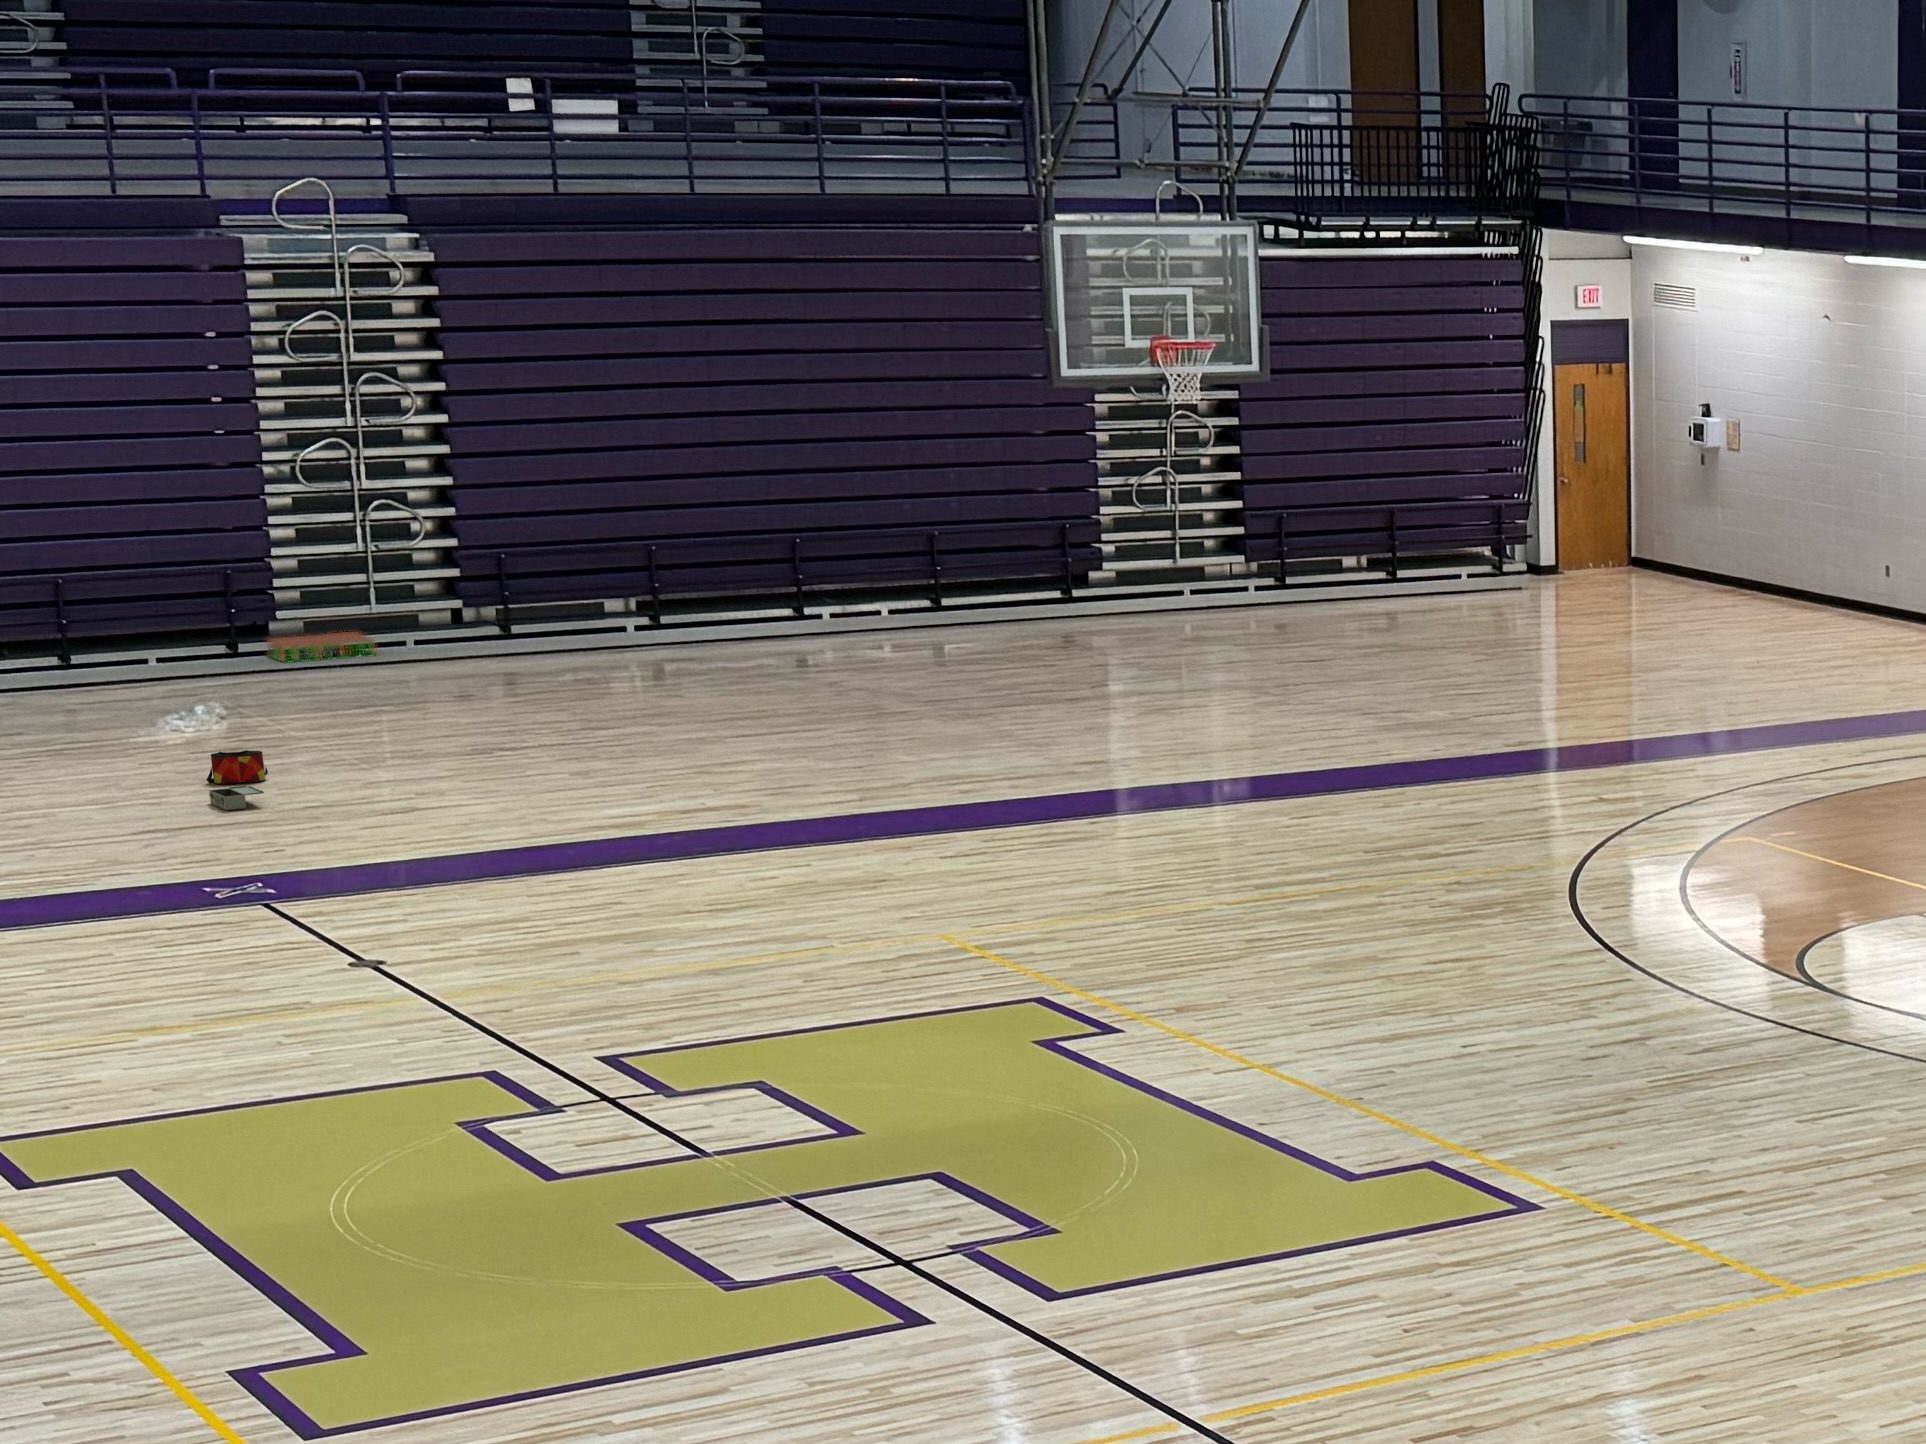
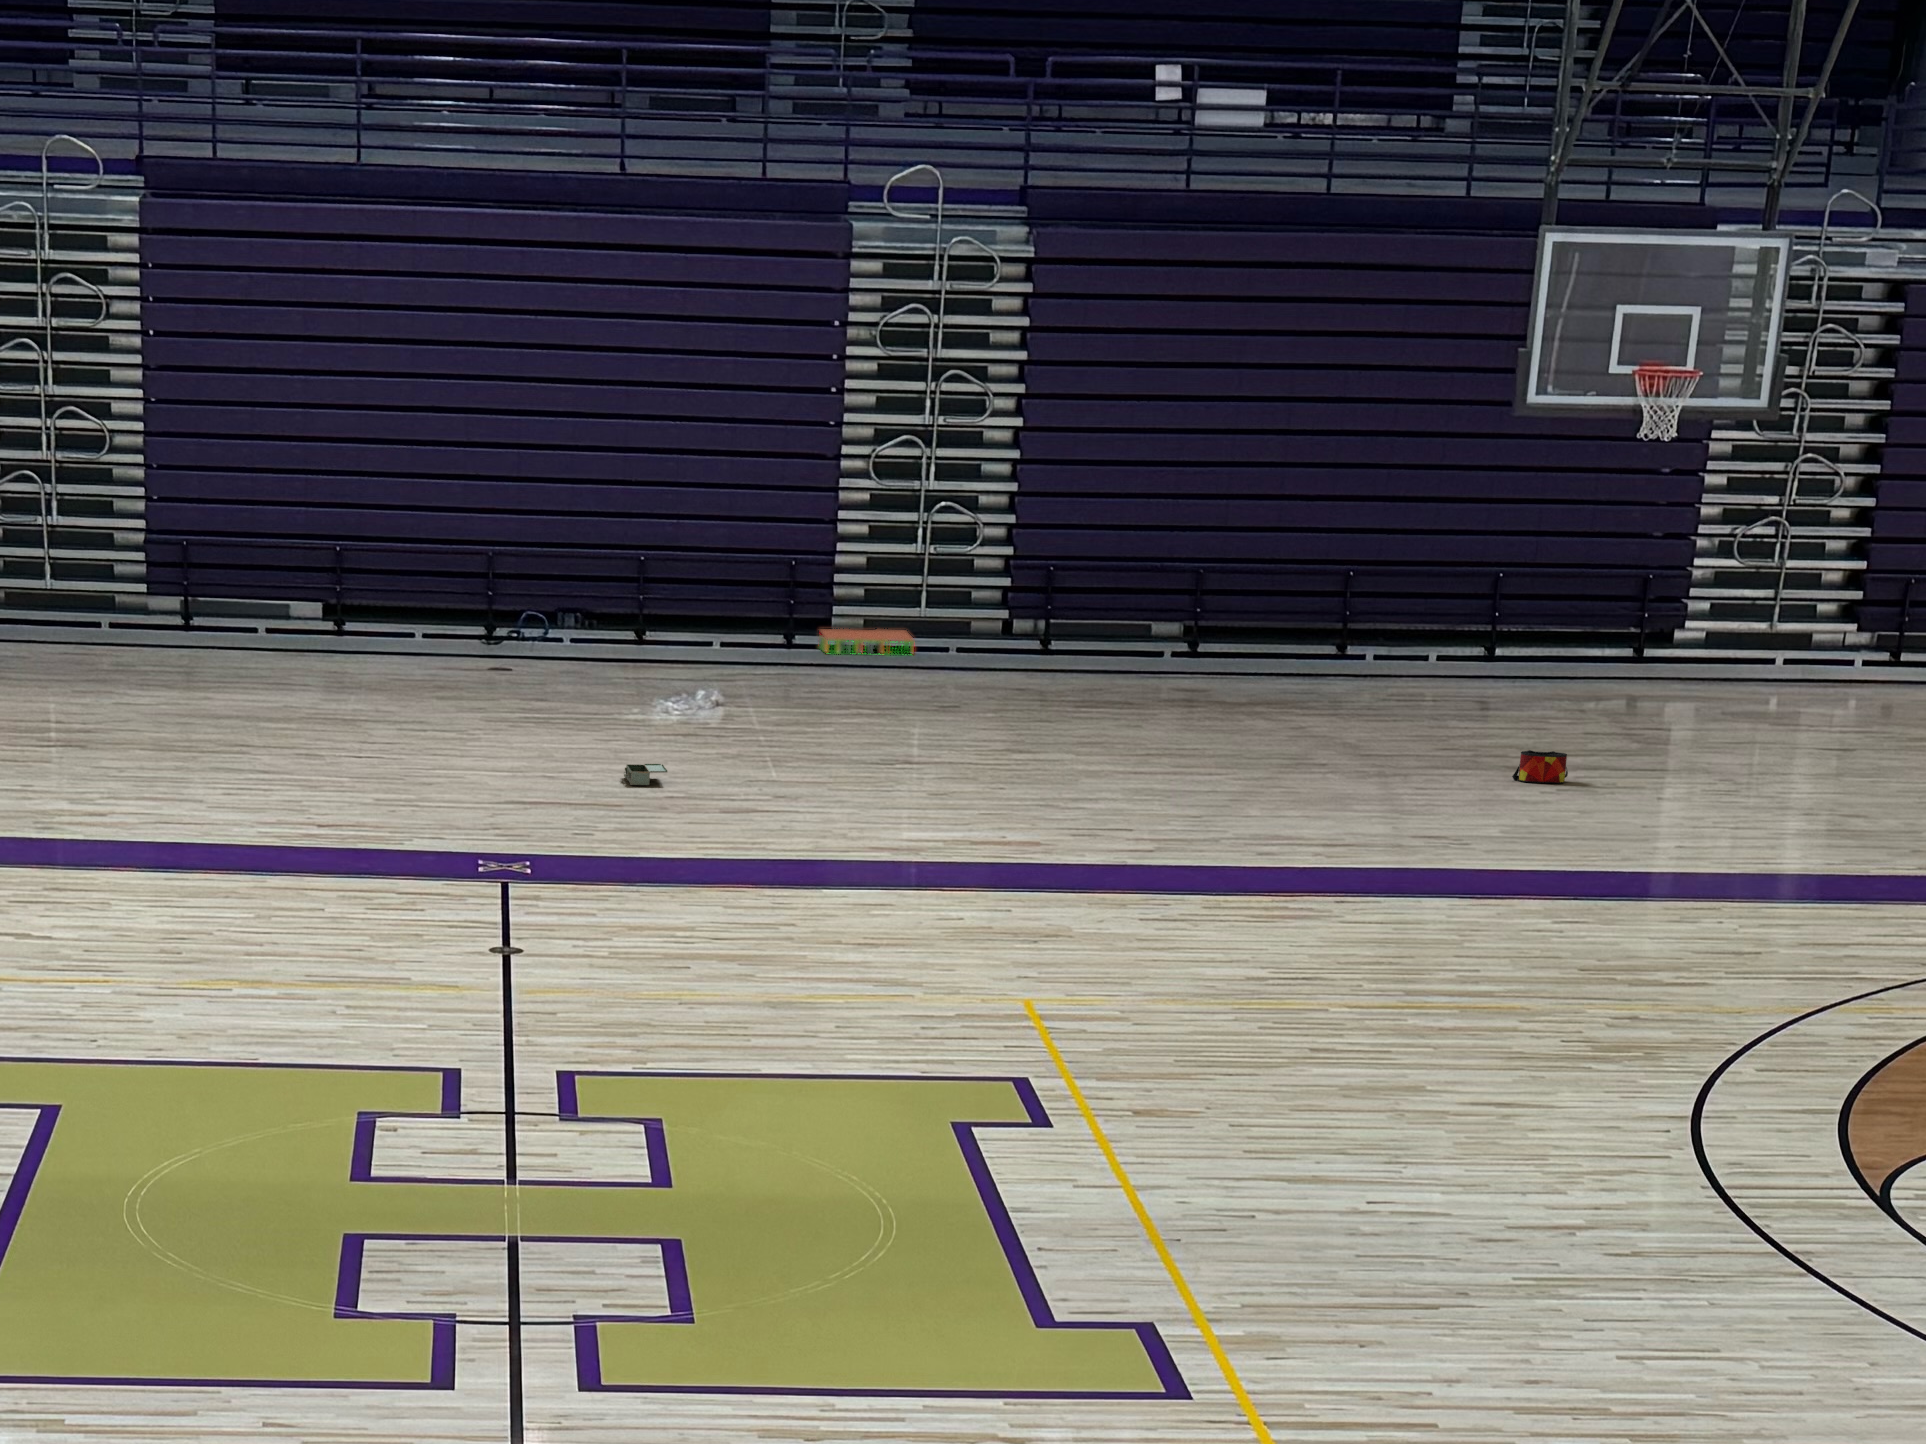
bag: present [206,750,268,784] -> present [1512,750,1568,784]

